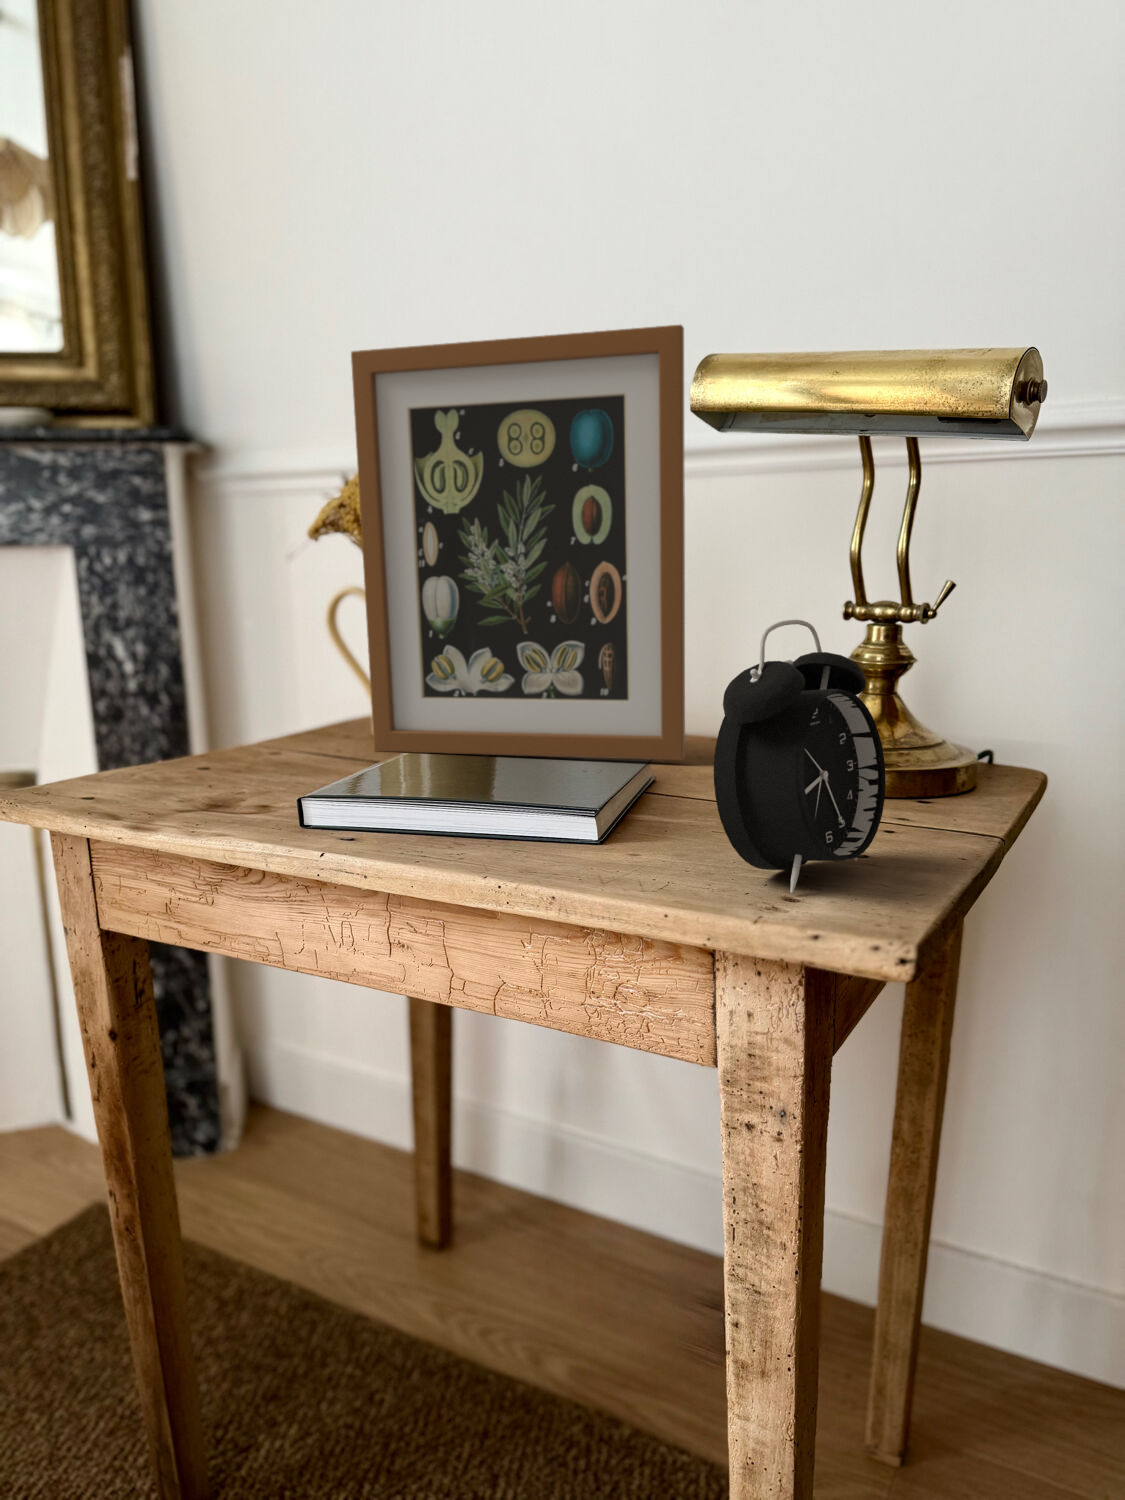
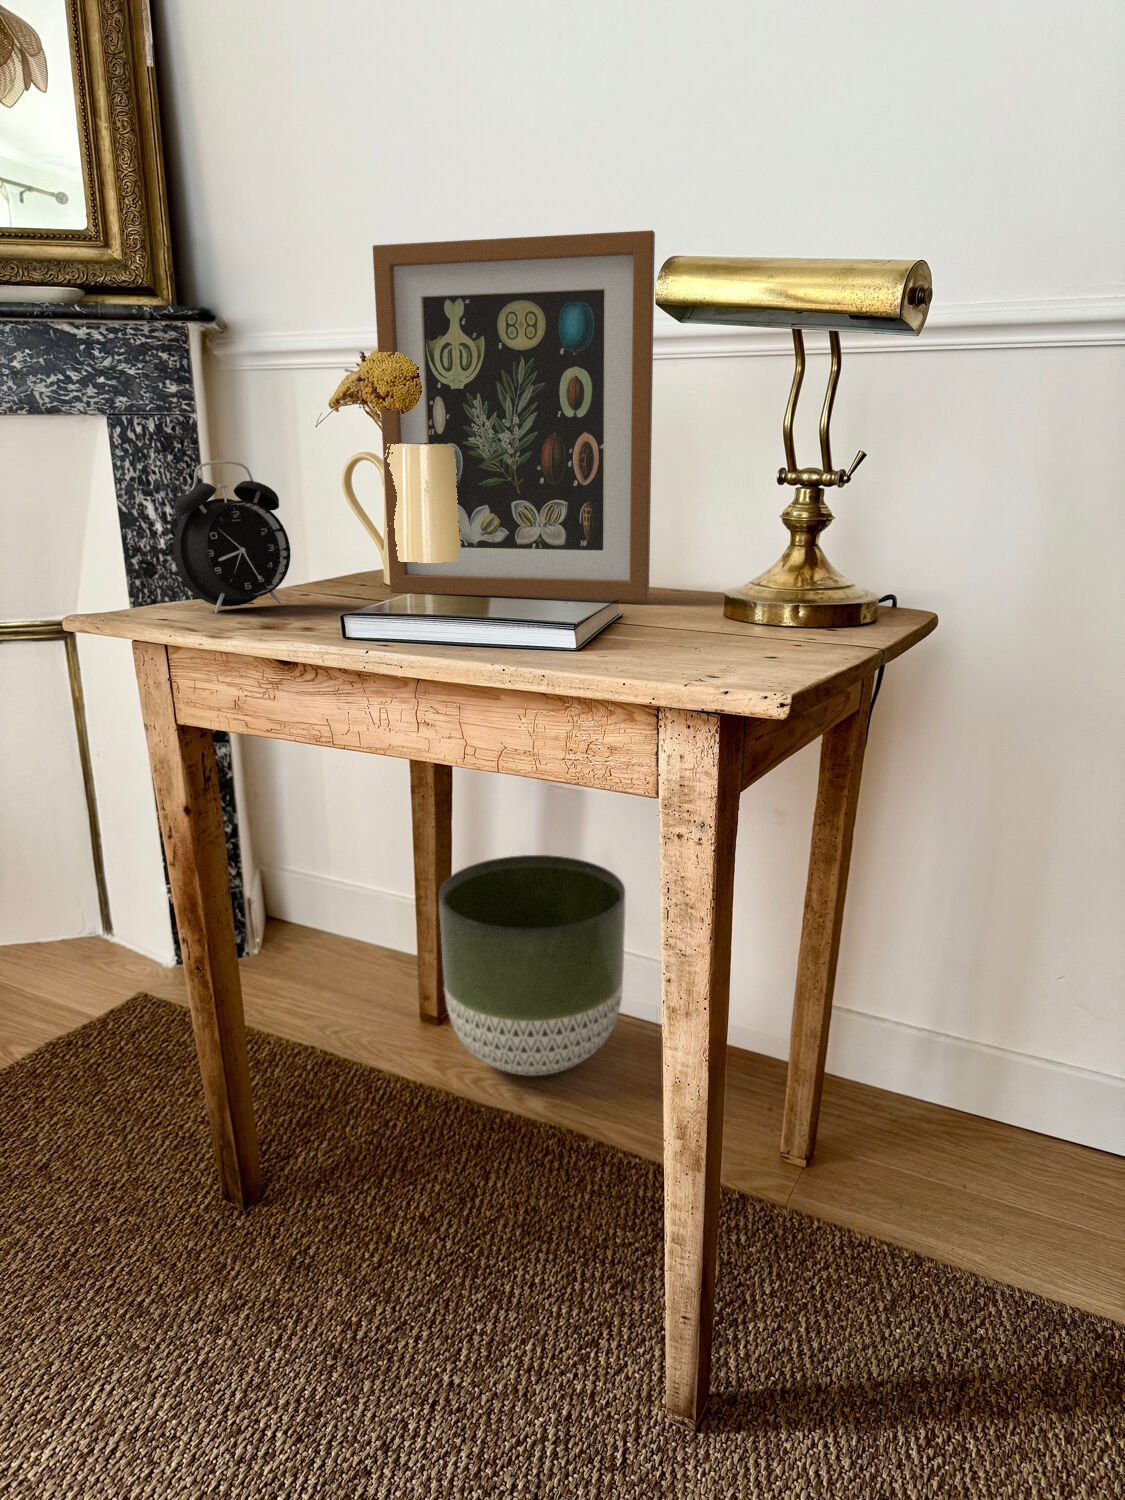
alarm clock: present [714,620,886,893] -> present [173,461,291,614]
planter: none [439,1039,660,1321] -> present [439,855,625,1075]

